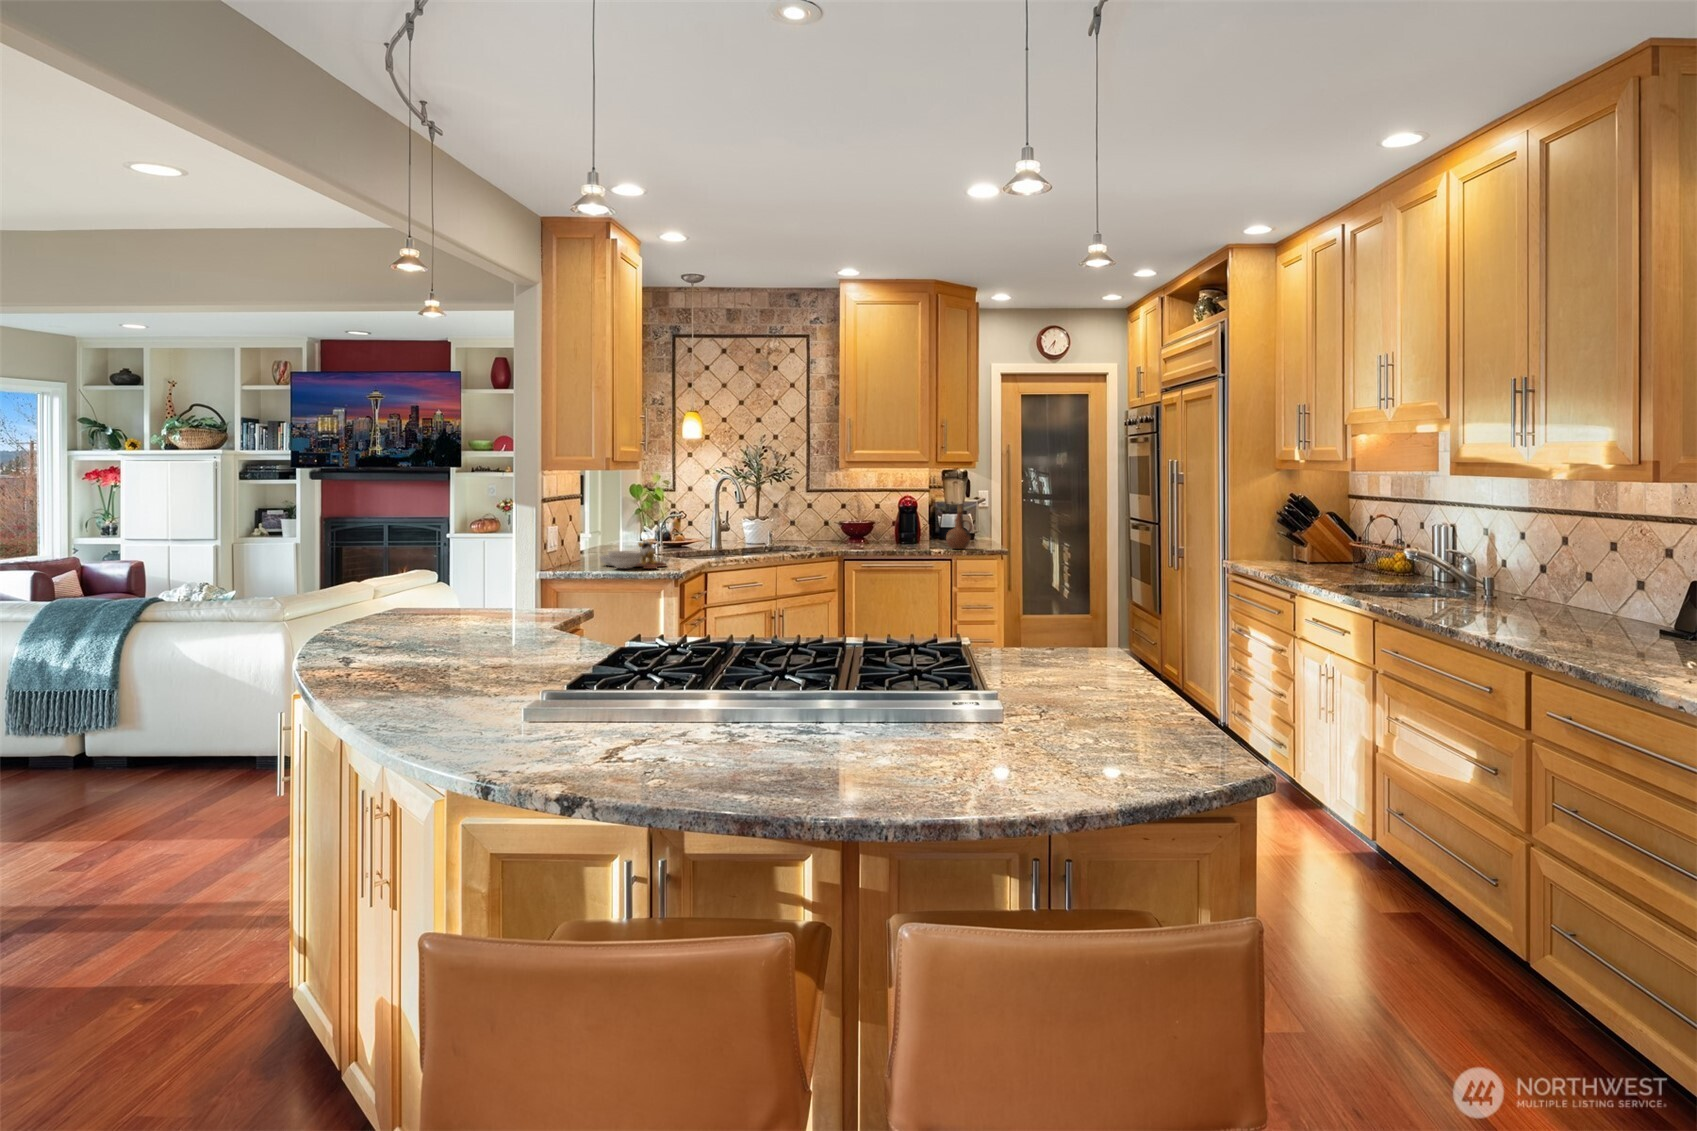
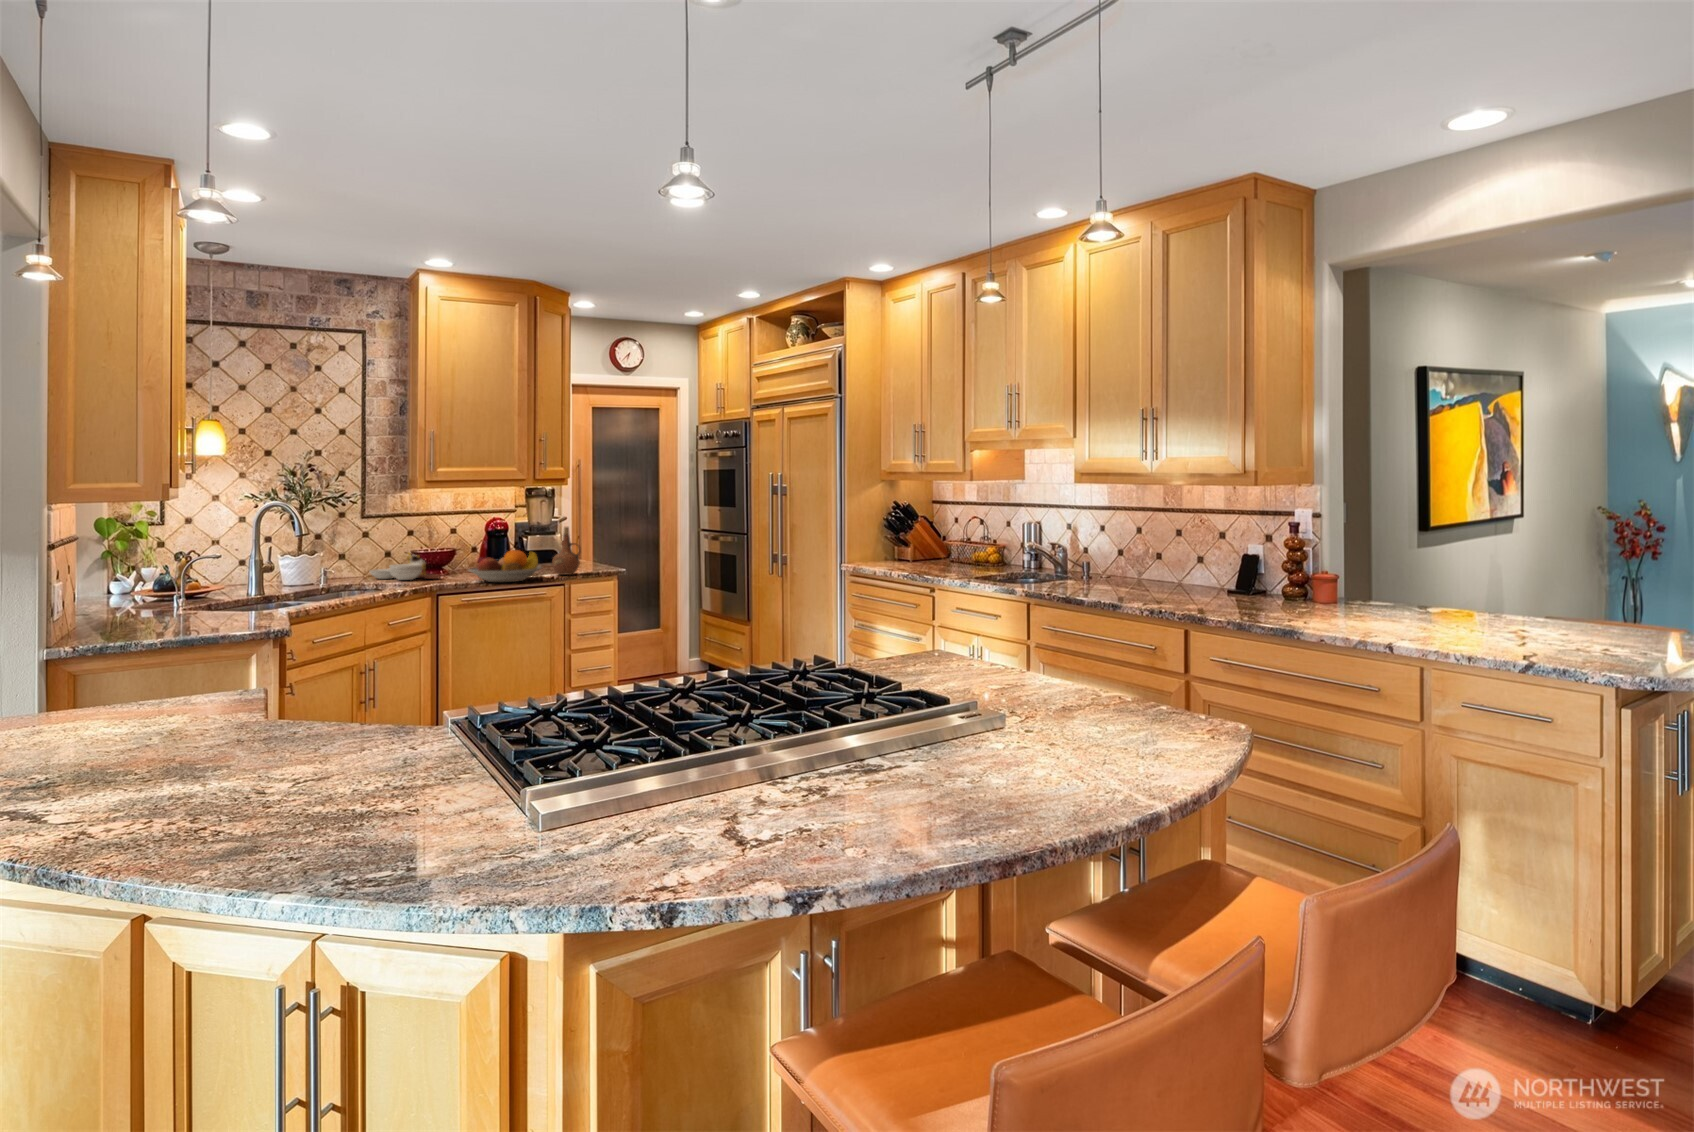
fruit bowl: none [867,524,931,552] -> present [468,550,542,582]
cutting board: present [599,540,666,569] -> present [370,553,440,580]

